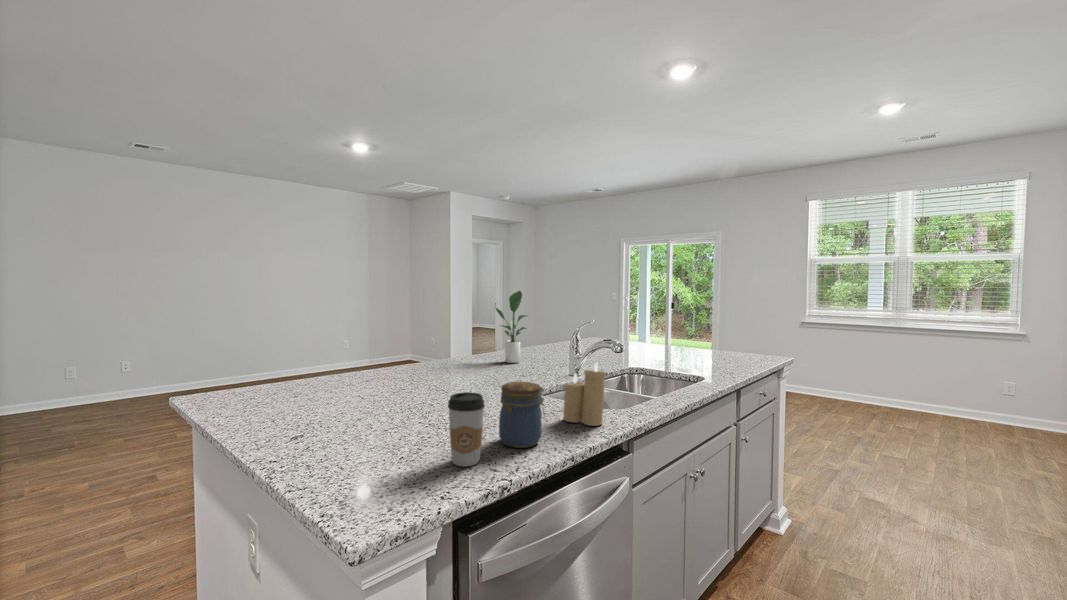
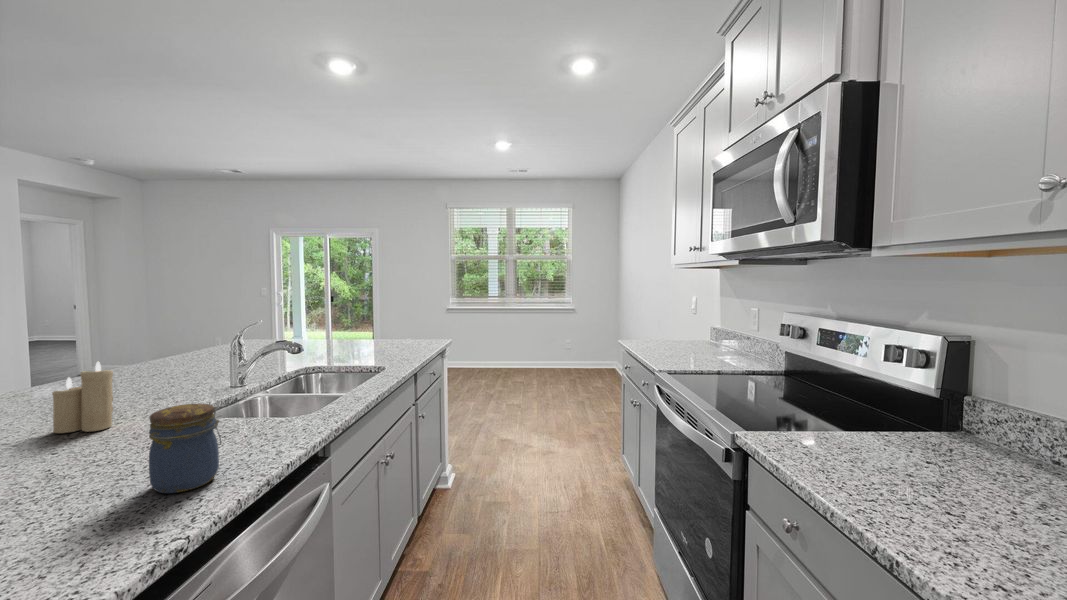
potted plant: present [495,291,528,363] -> none [100,289,163,384]
candle: present [563,363,606,426] -> present [52,362,113,433]
coffee cup: present [448,392,485,466] -> none [53,434,129,548]

